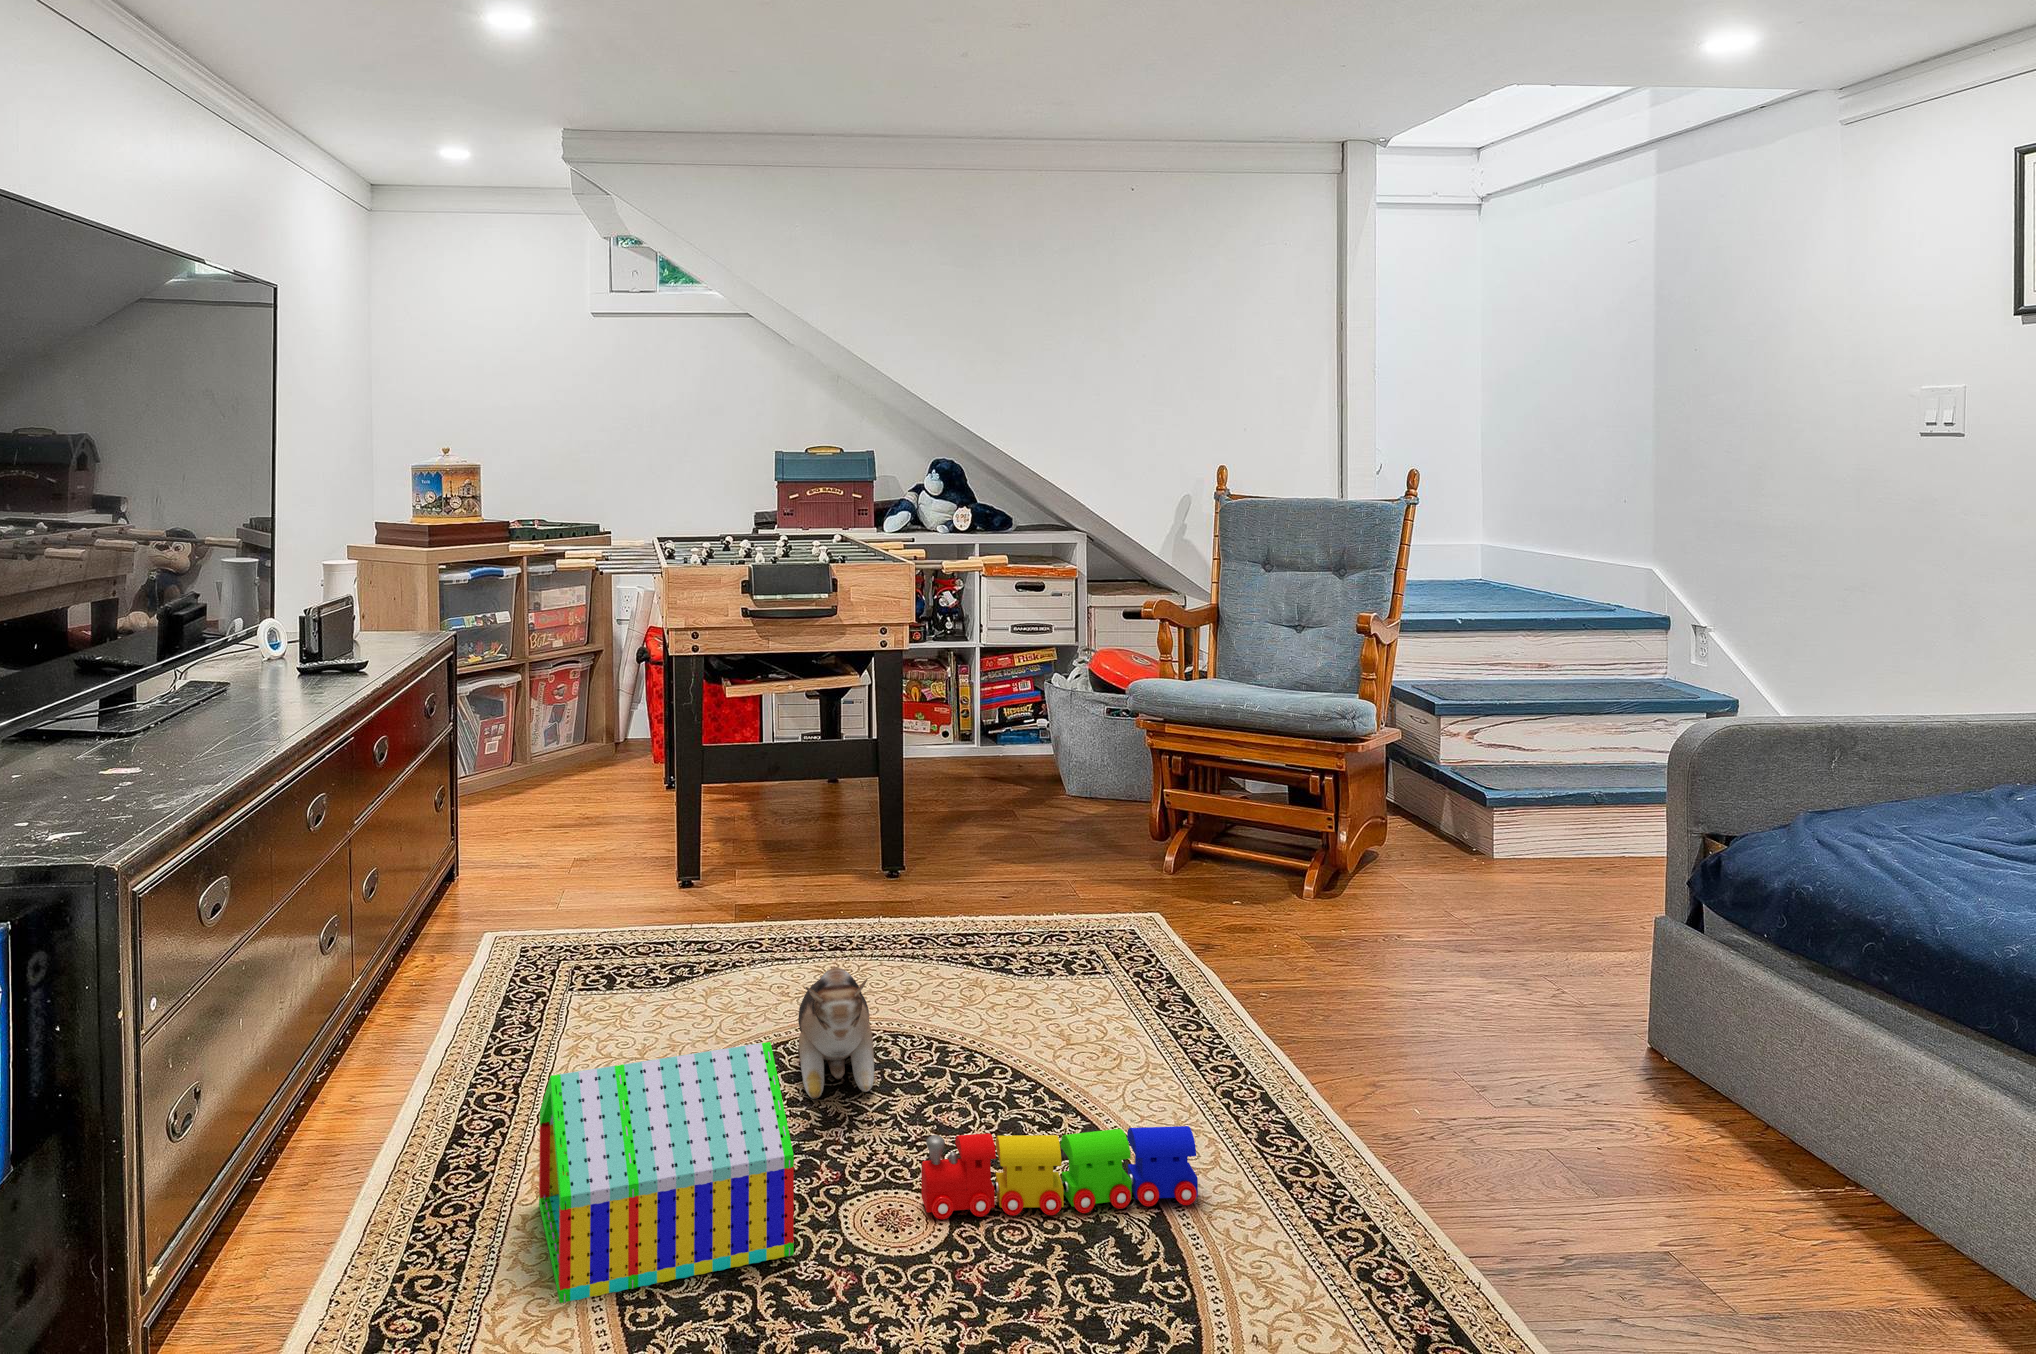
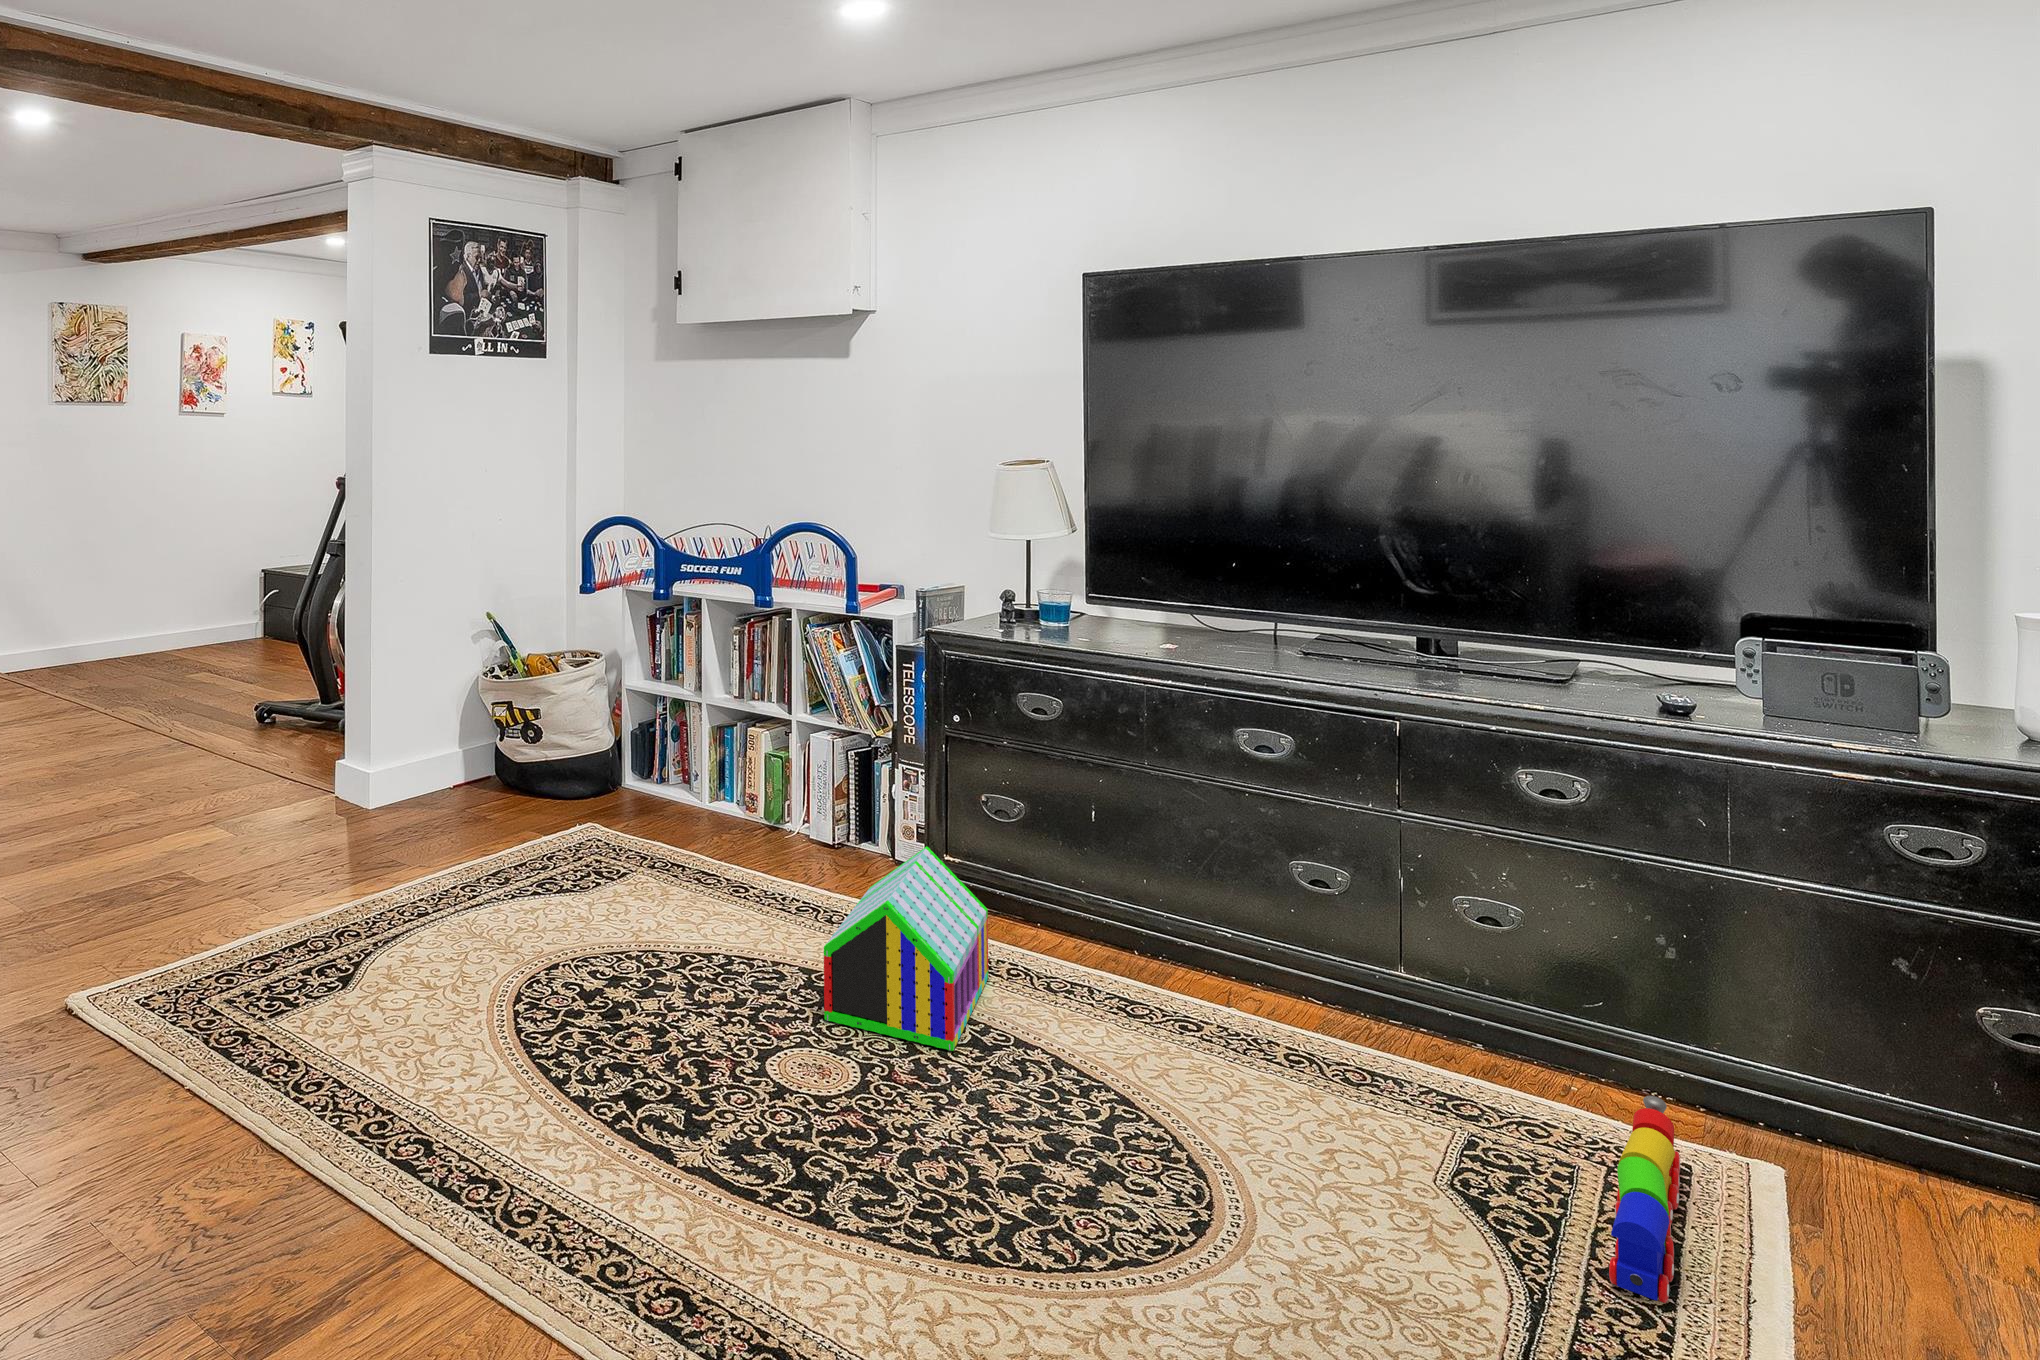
plush toy: present [798,966,874,1099] -> none [958,966,1230,1216]
toy train: present [921,1126,1198,1220] -> present [1609,1096,1680,1303]

